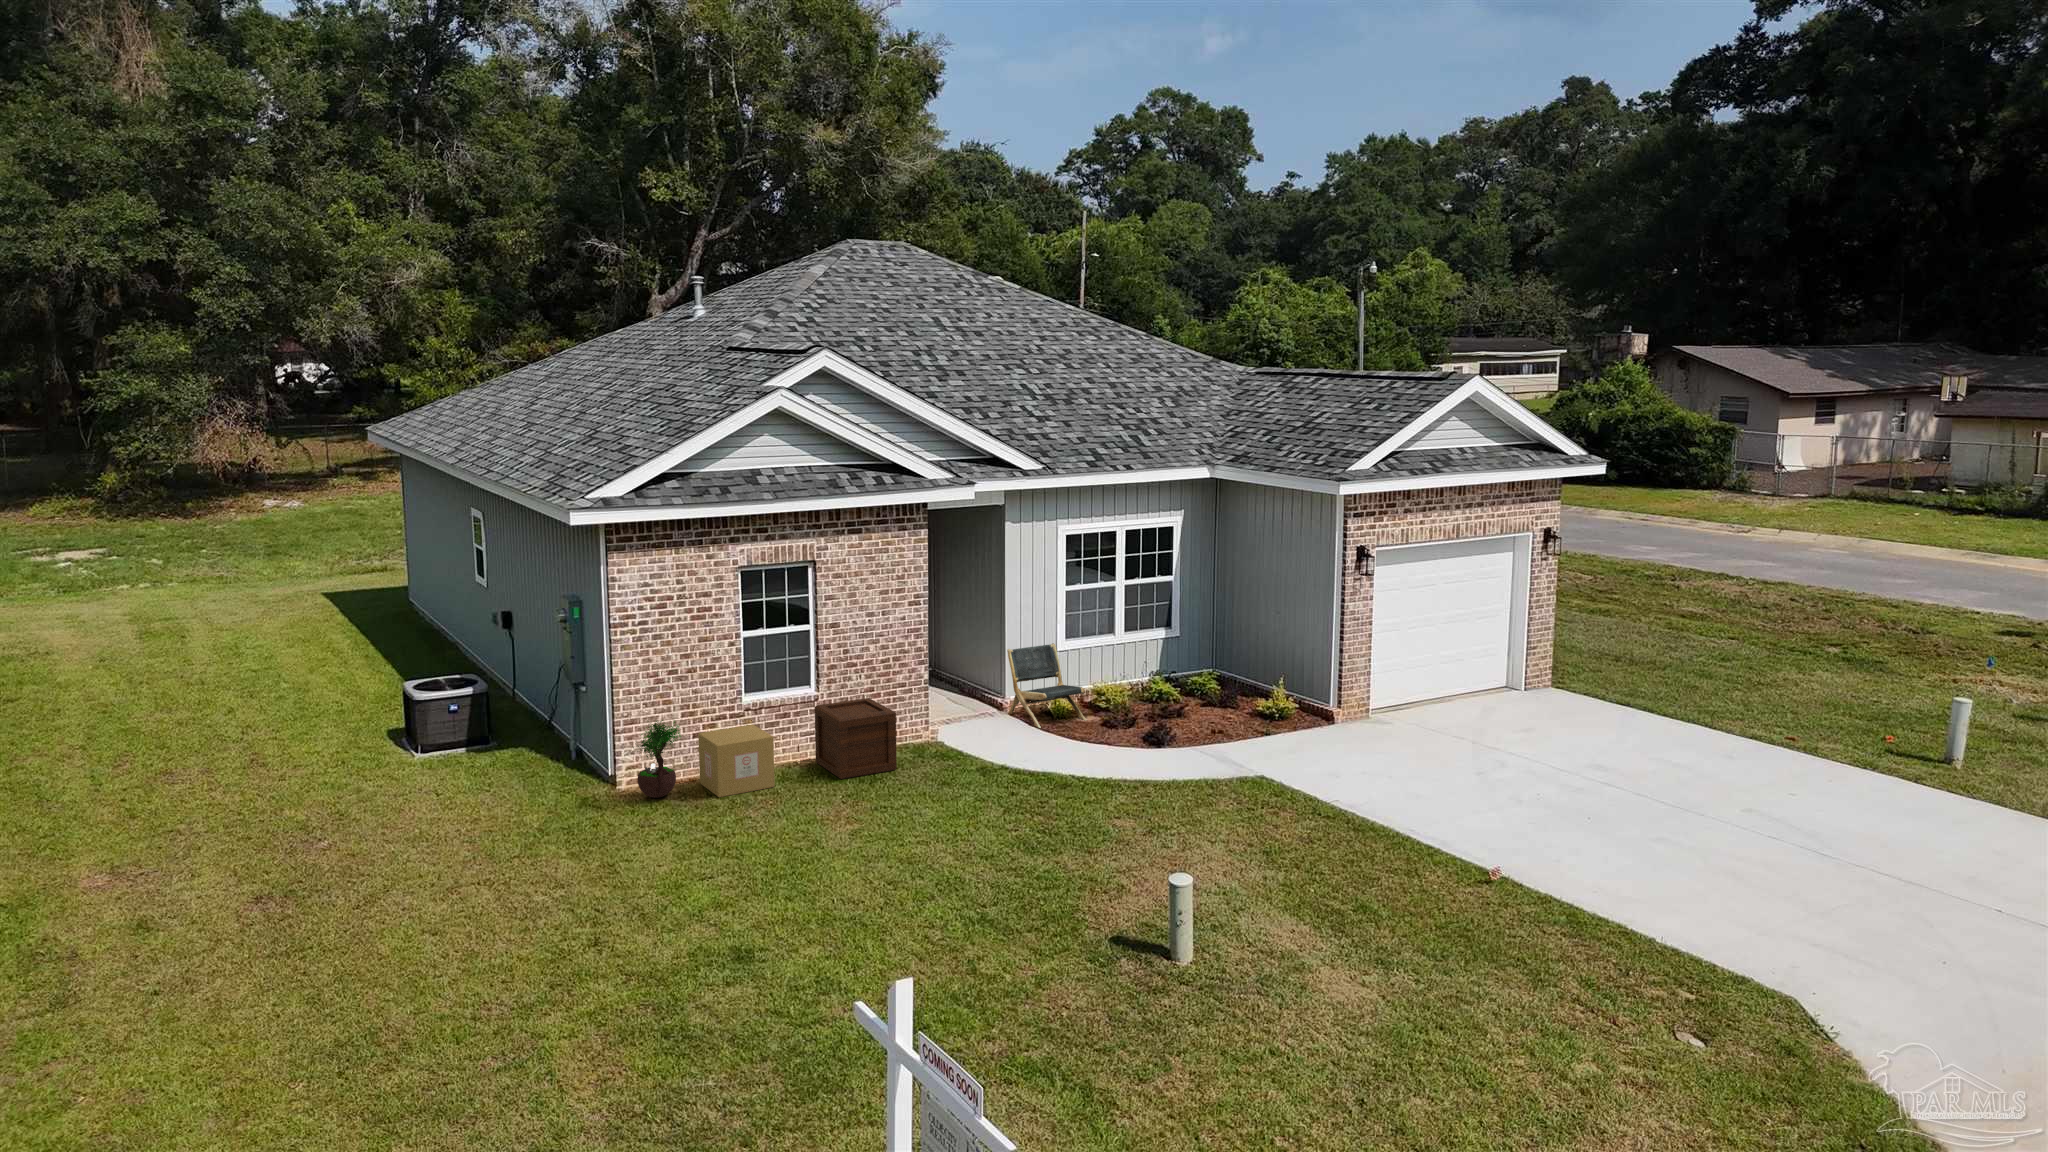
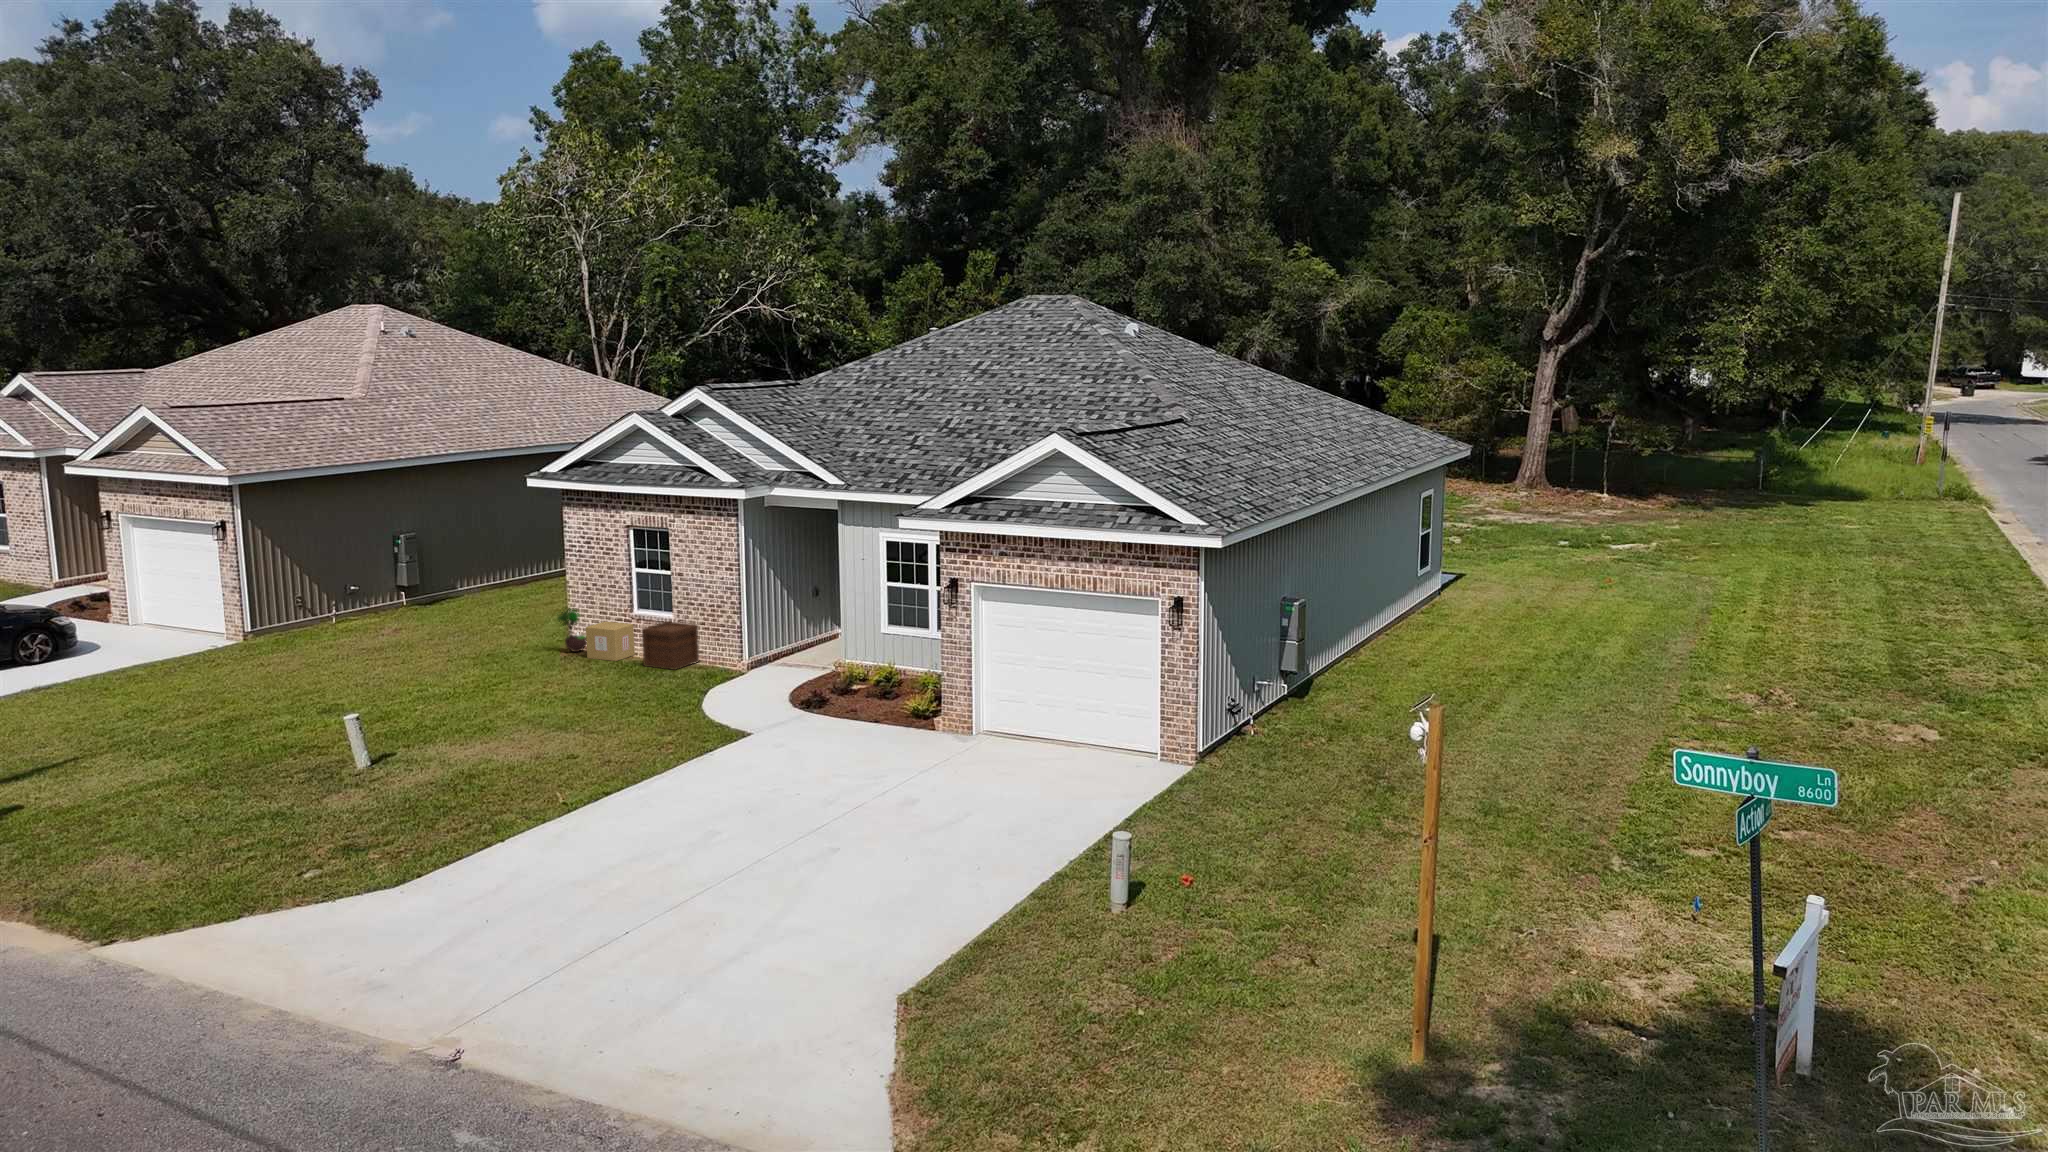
lounge chair: present [1007,643,1086,728] -> none [809,618,868,680]

